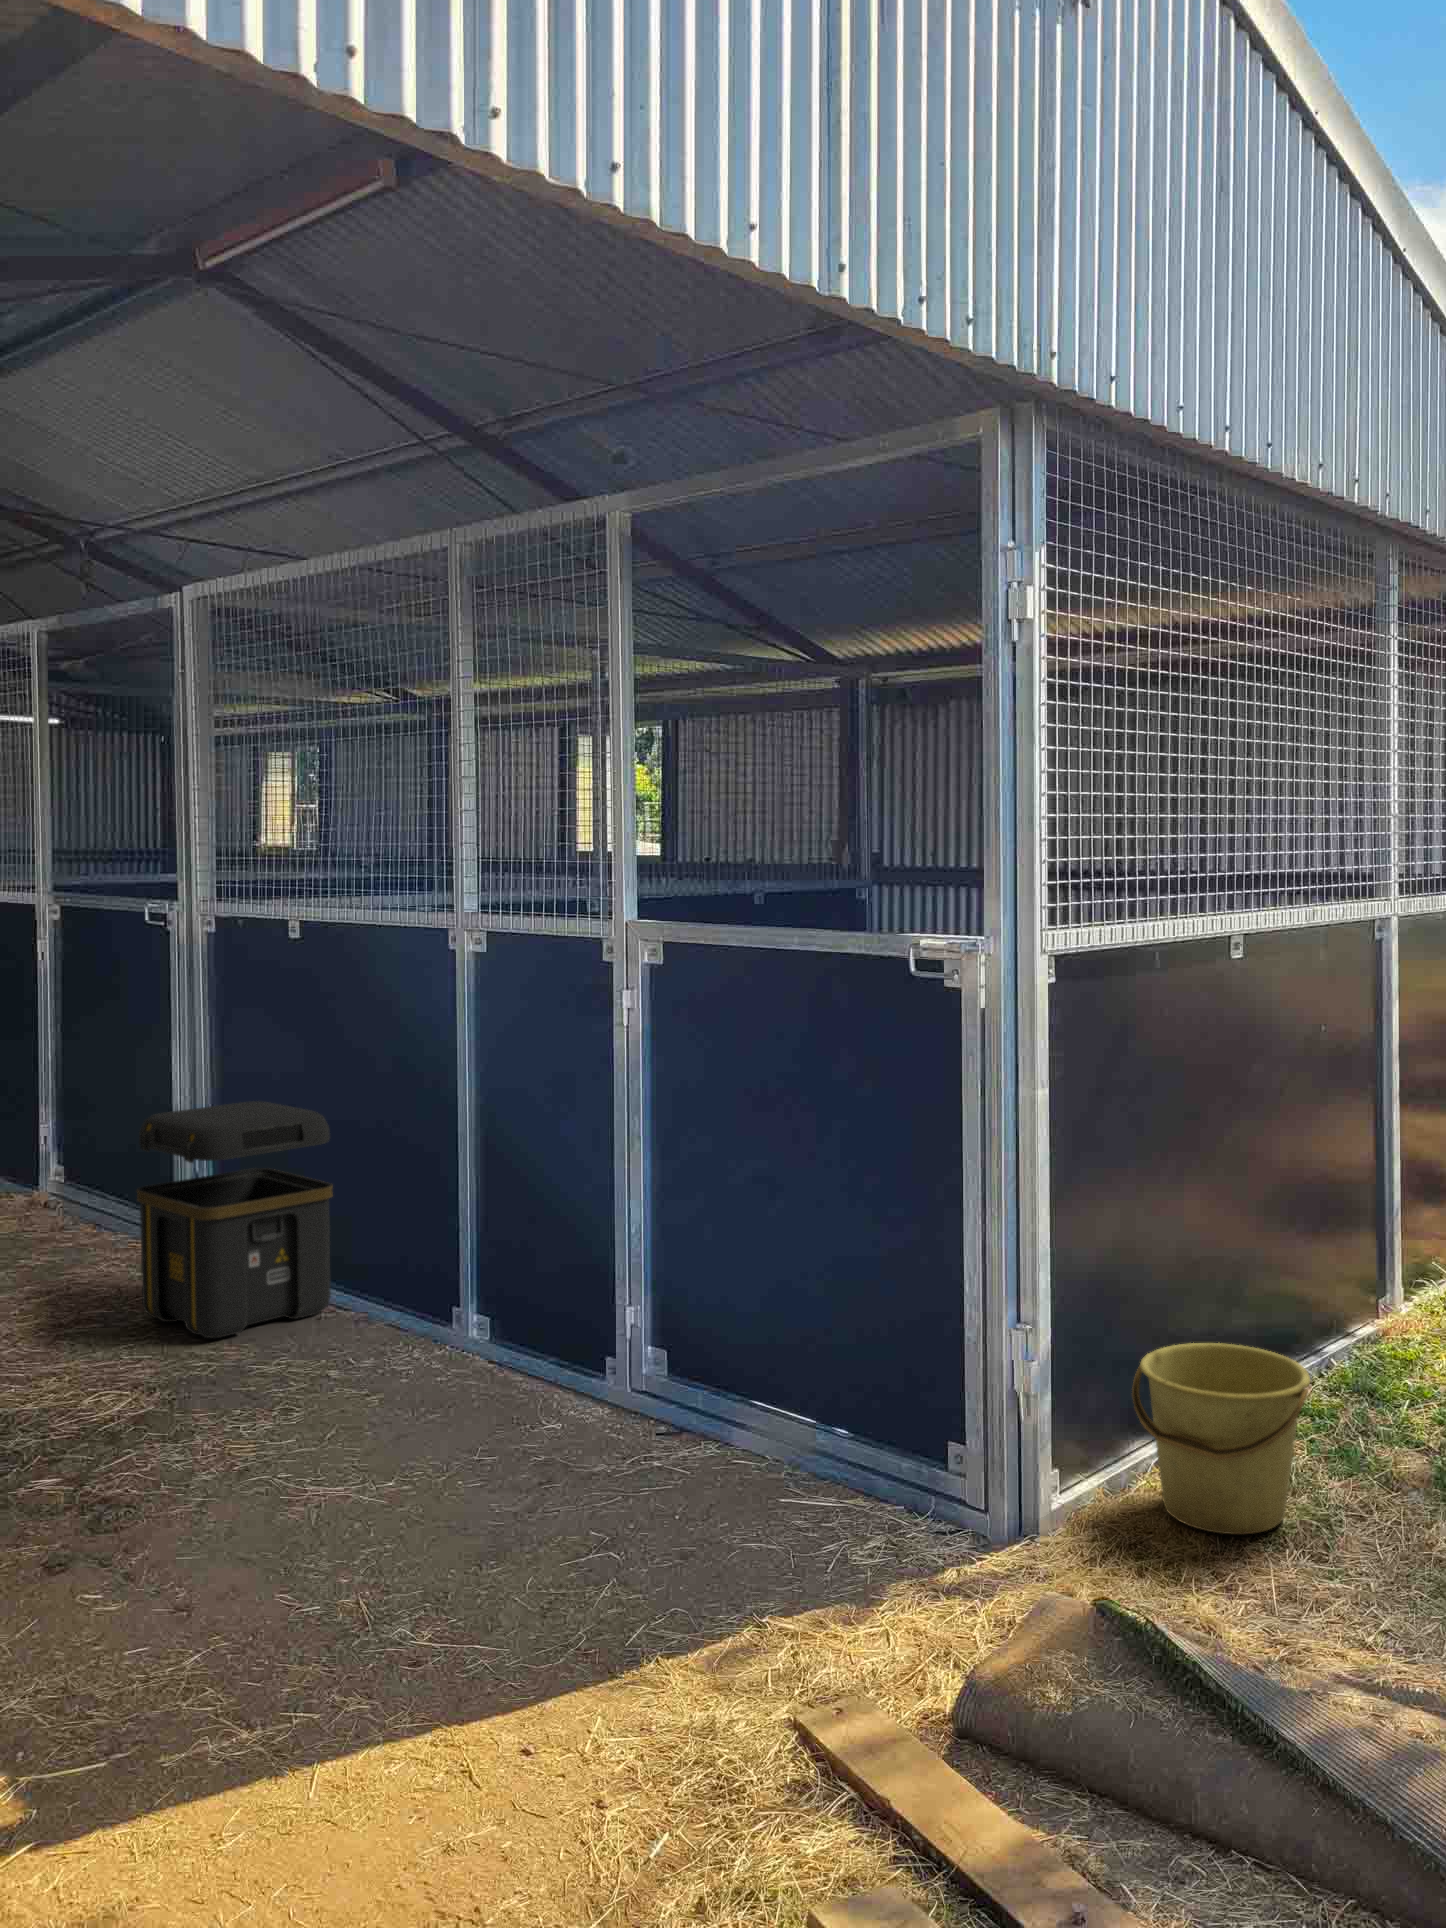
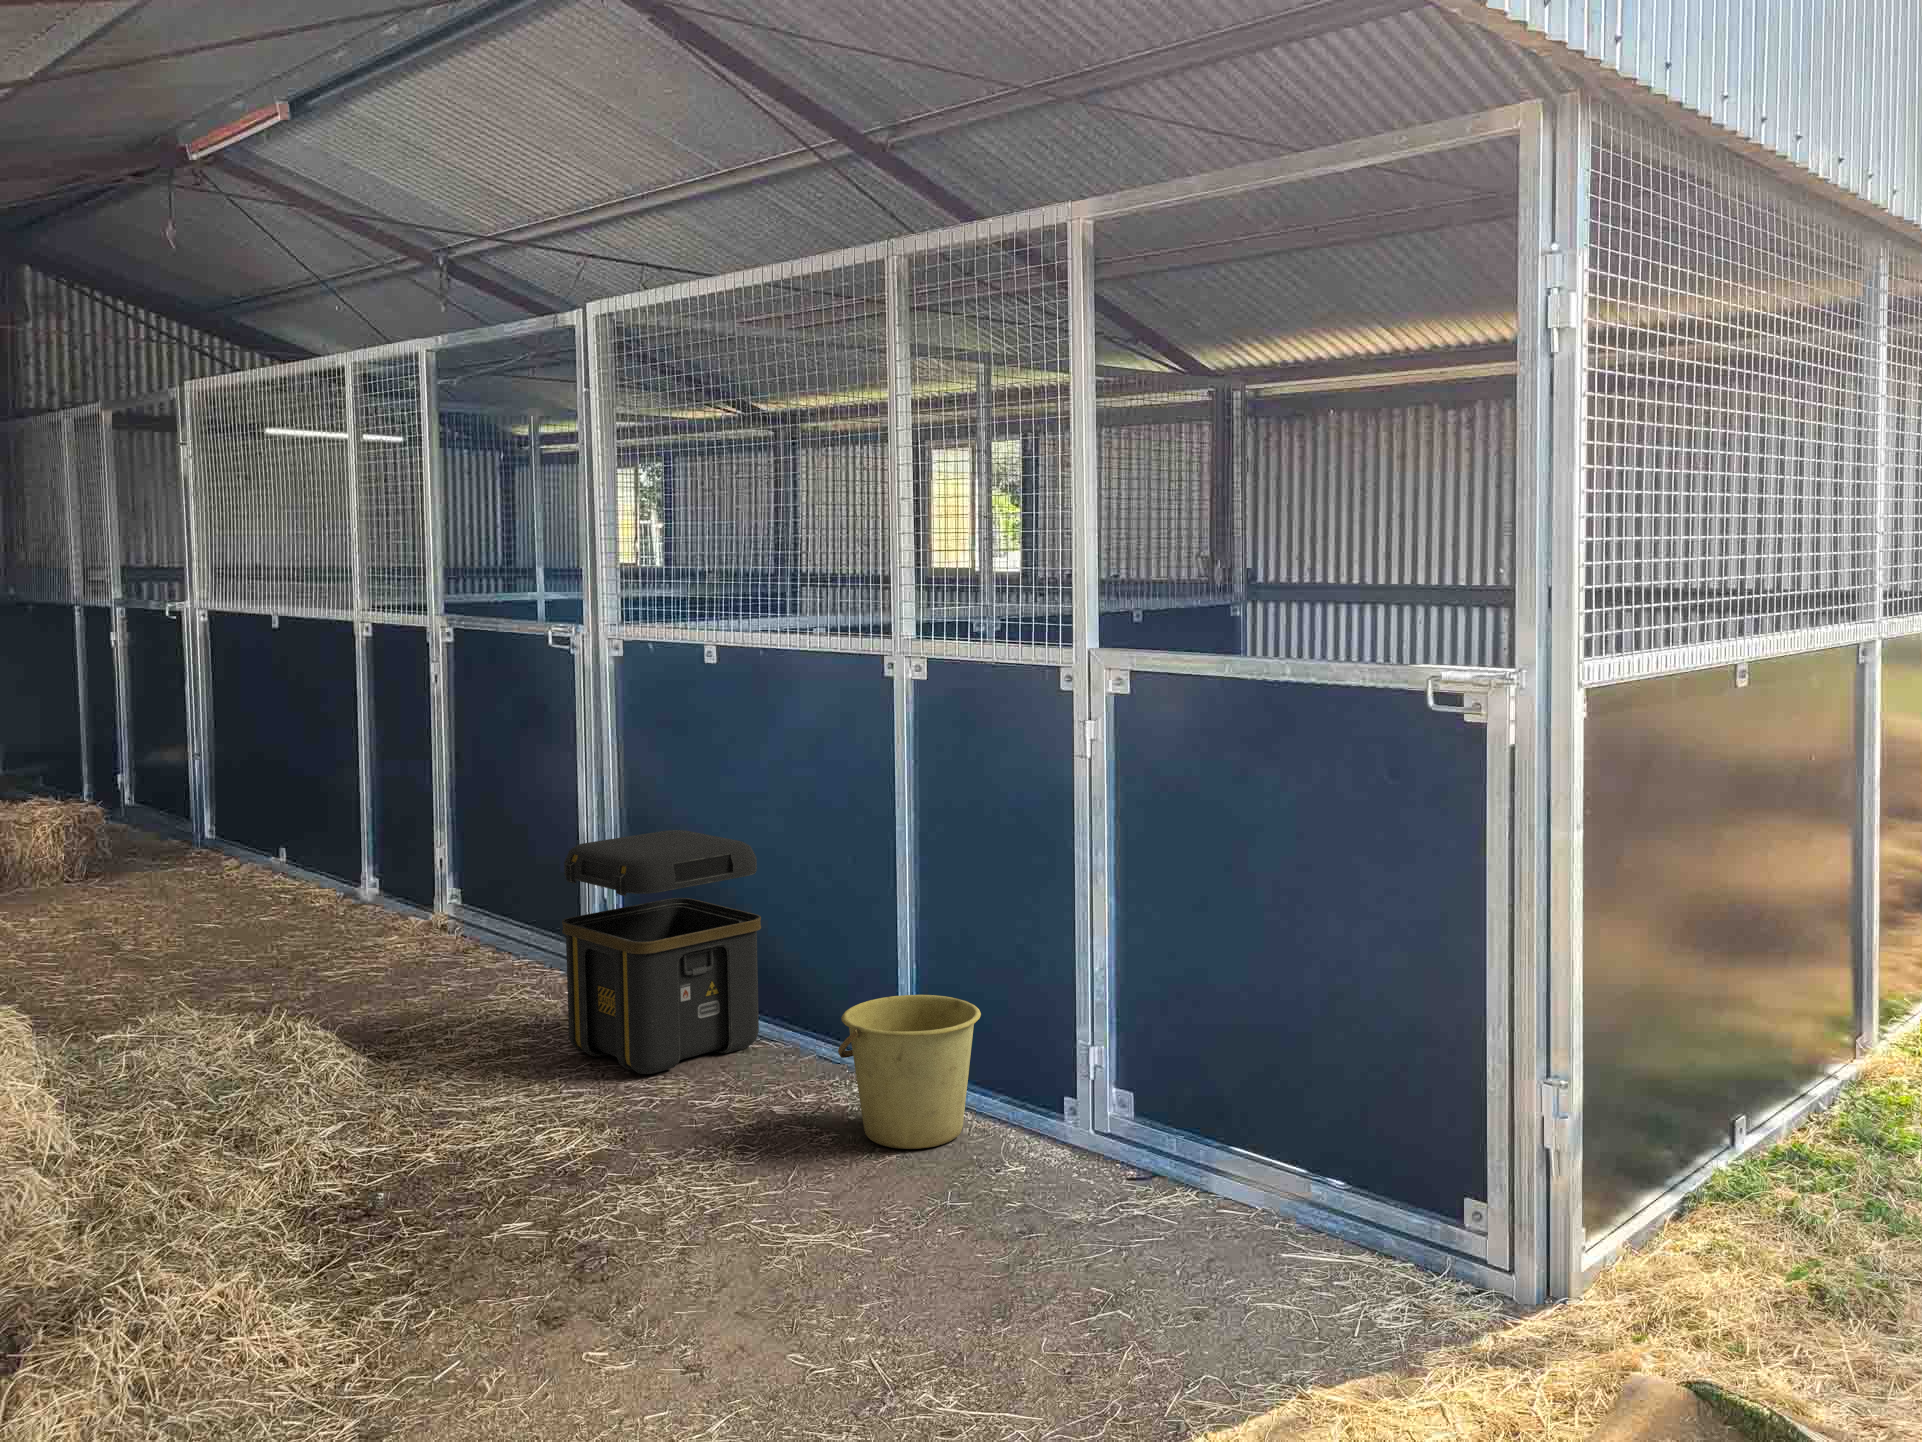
bucket: present [1132,1343,1310,1534] -> present [838,995,981,1149]

